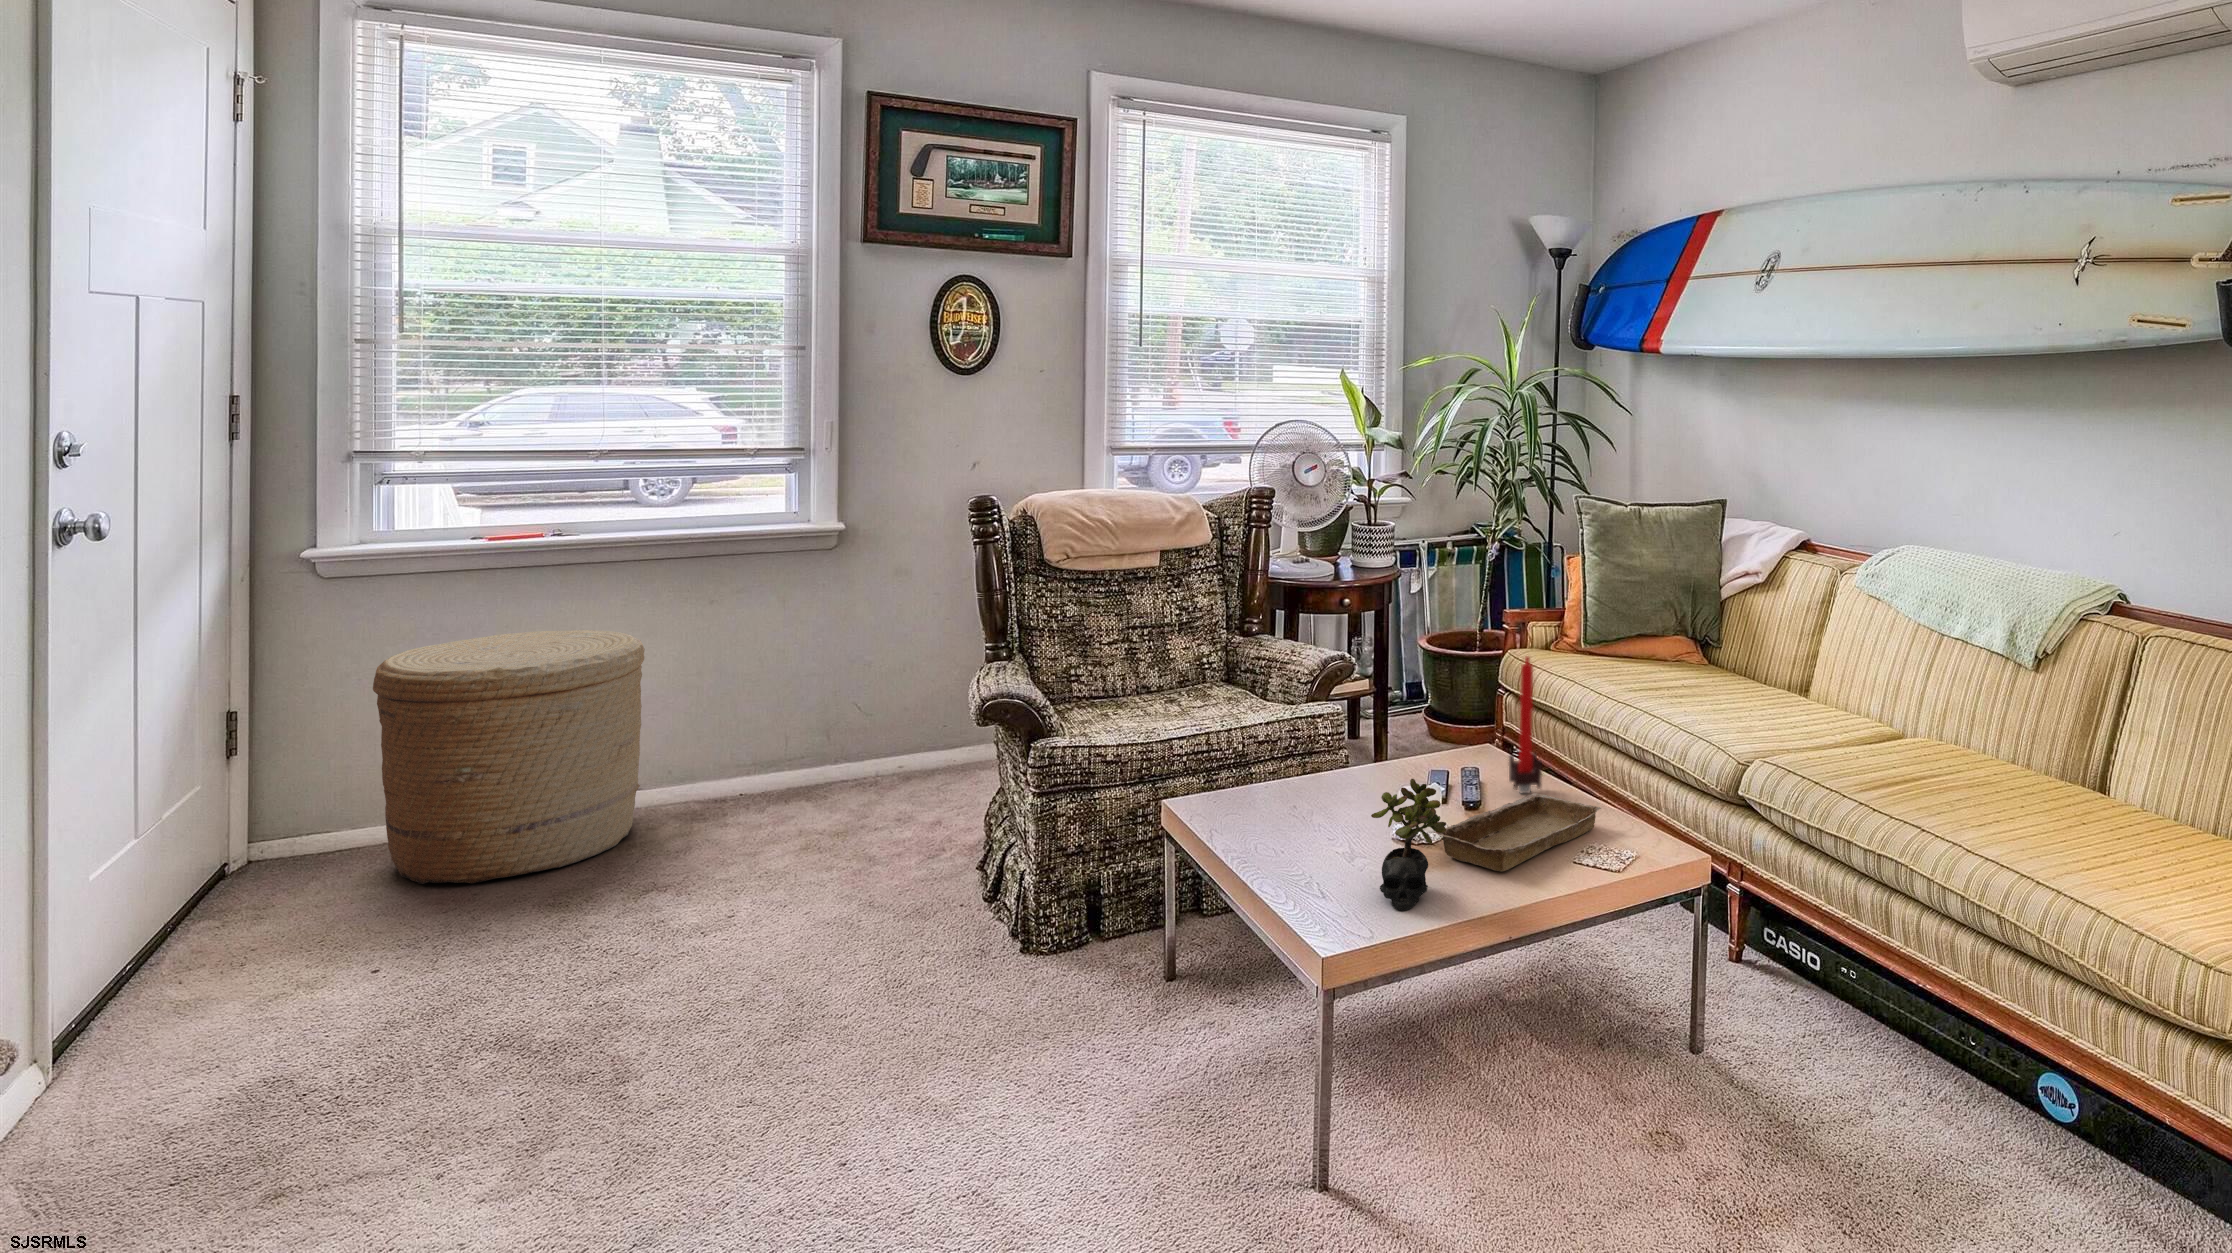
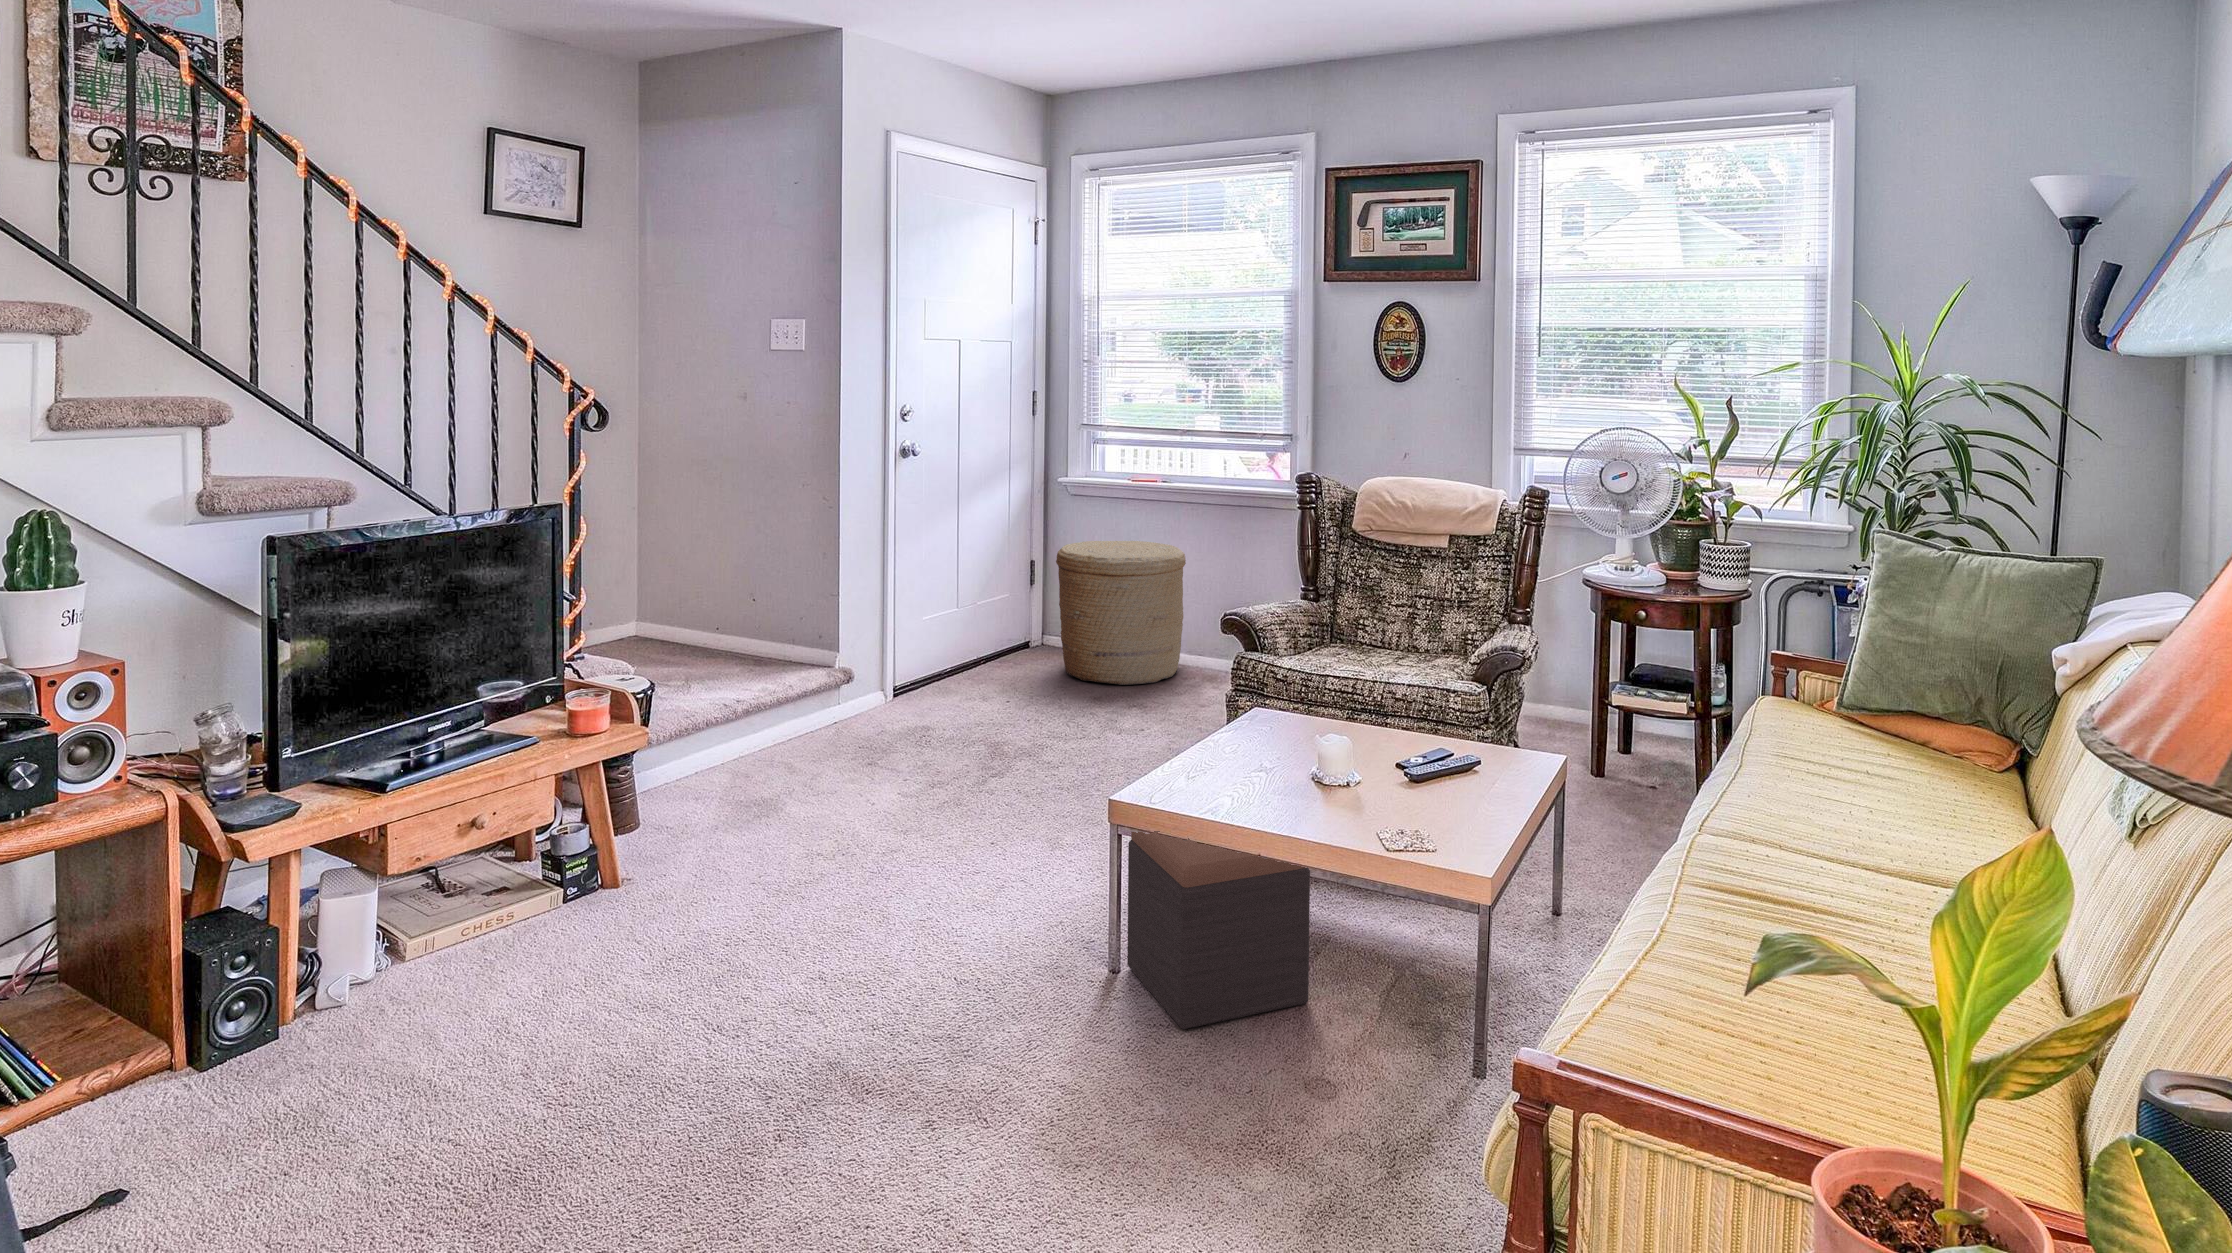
candle: present [1509,657,1542,793] -> none [1479,657,1517,790]
succulent plant: present [1371,779,1446,910] -> none [1220,712,1283,807]
tray: present [1433,793,1601,872] -> none [1319,771,1479,824]
footstool: none [1296,913,1509,1204] -> present [1127,831,1310,1029]

